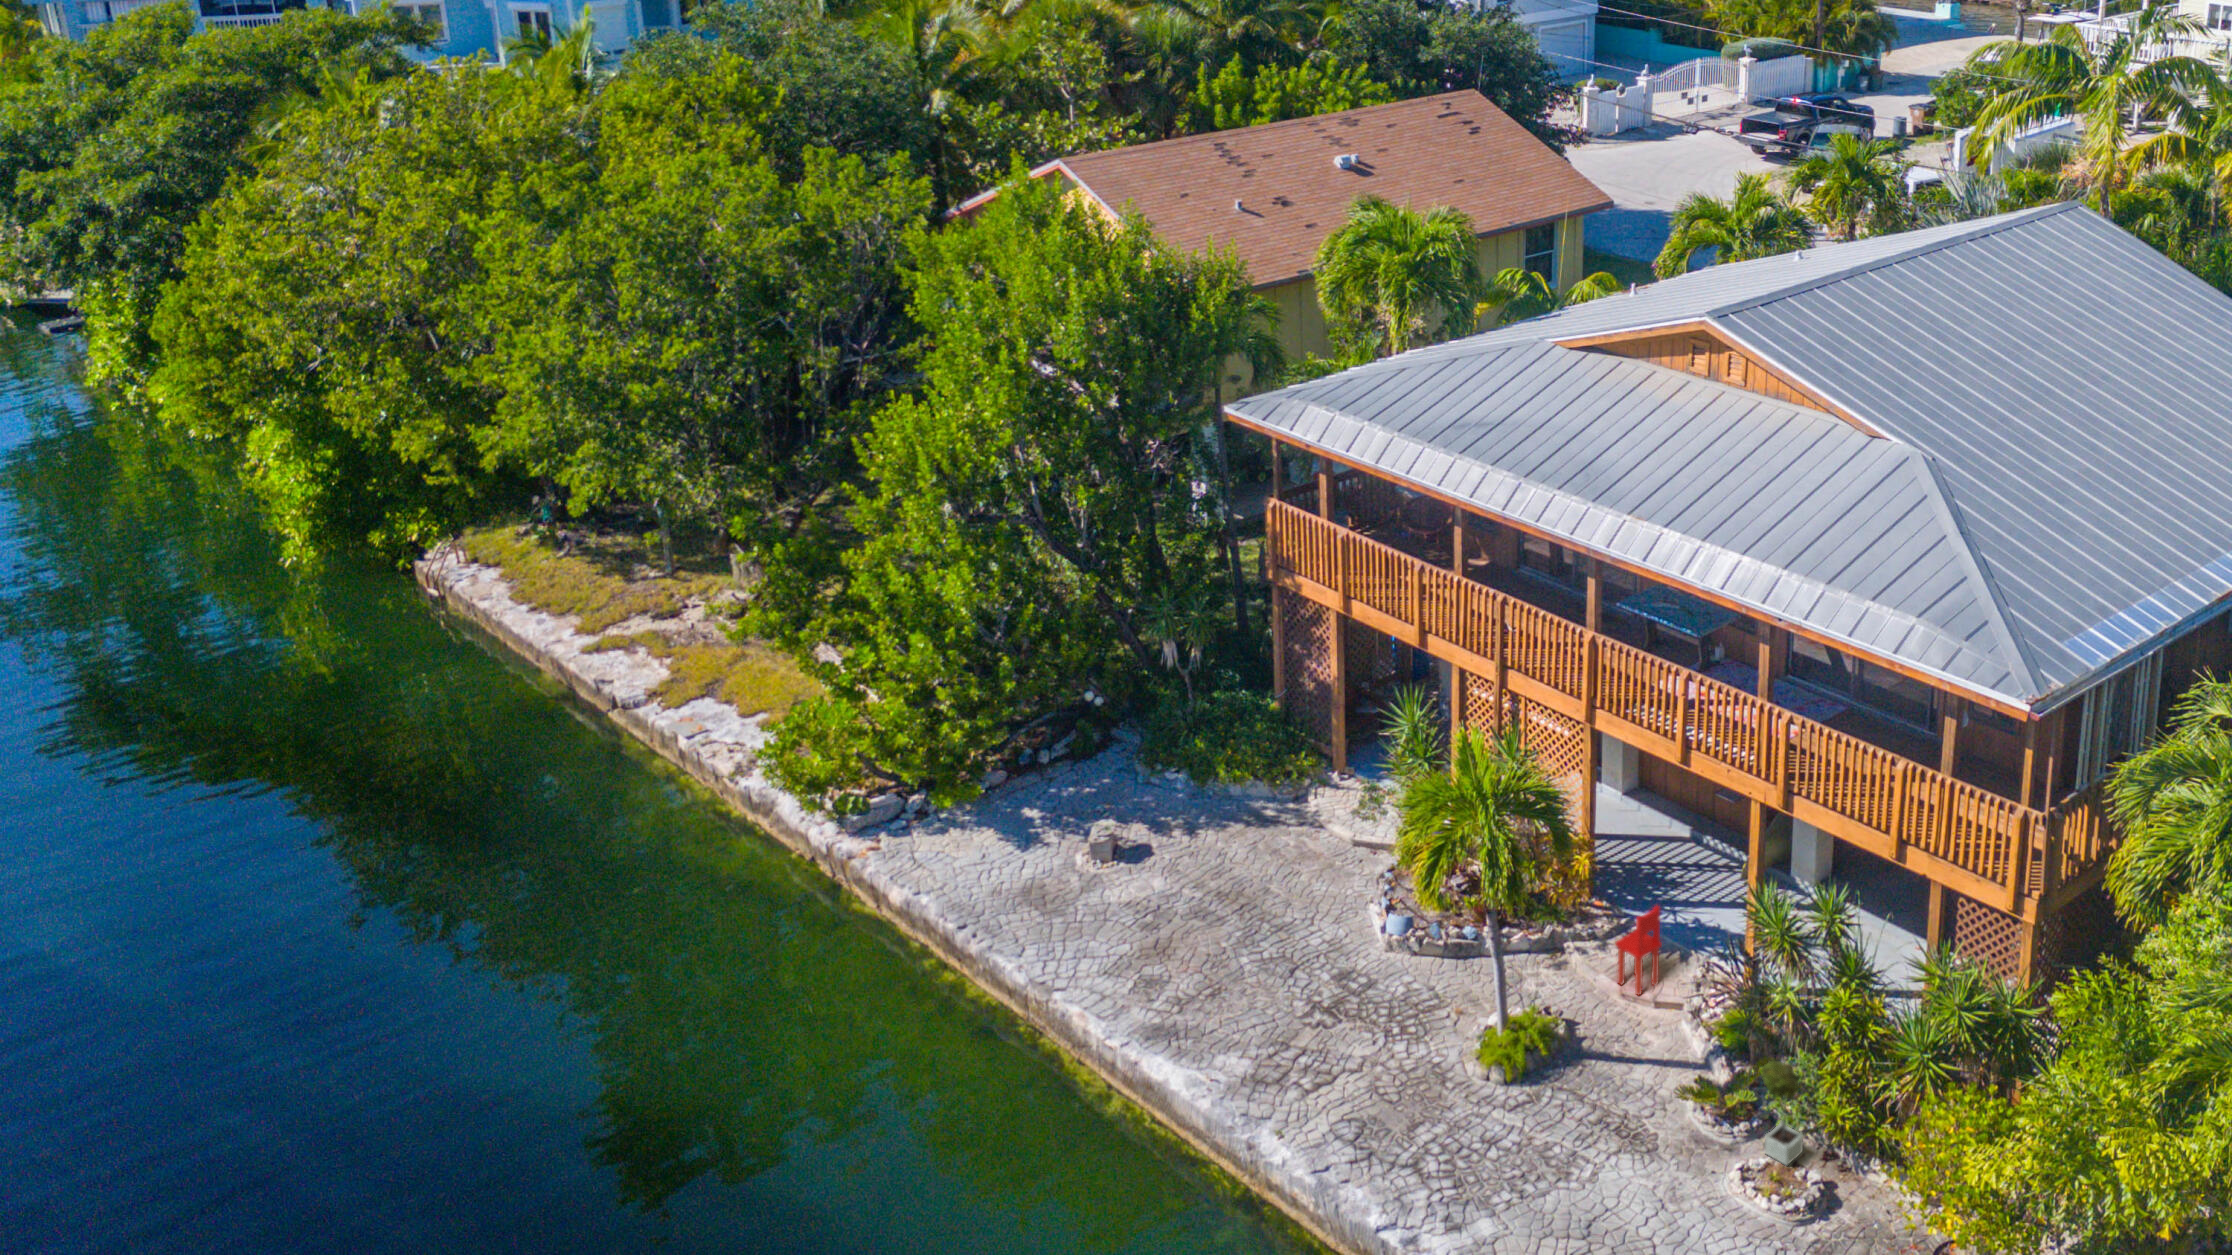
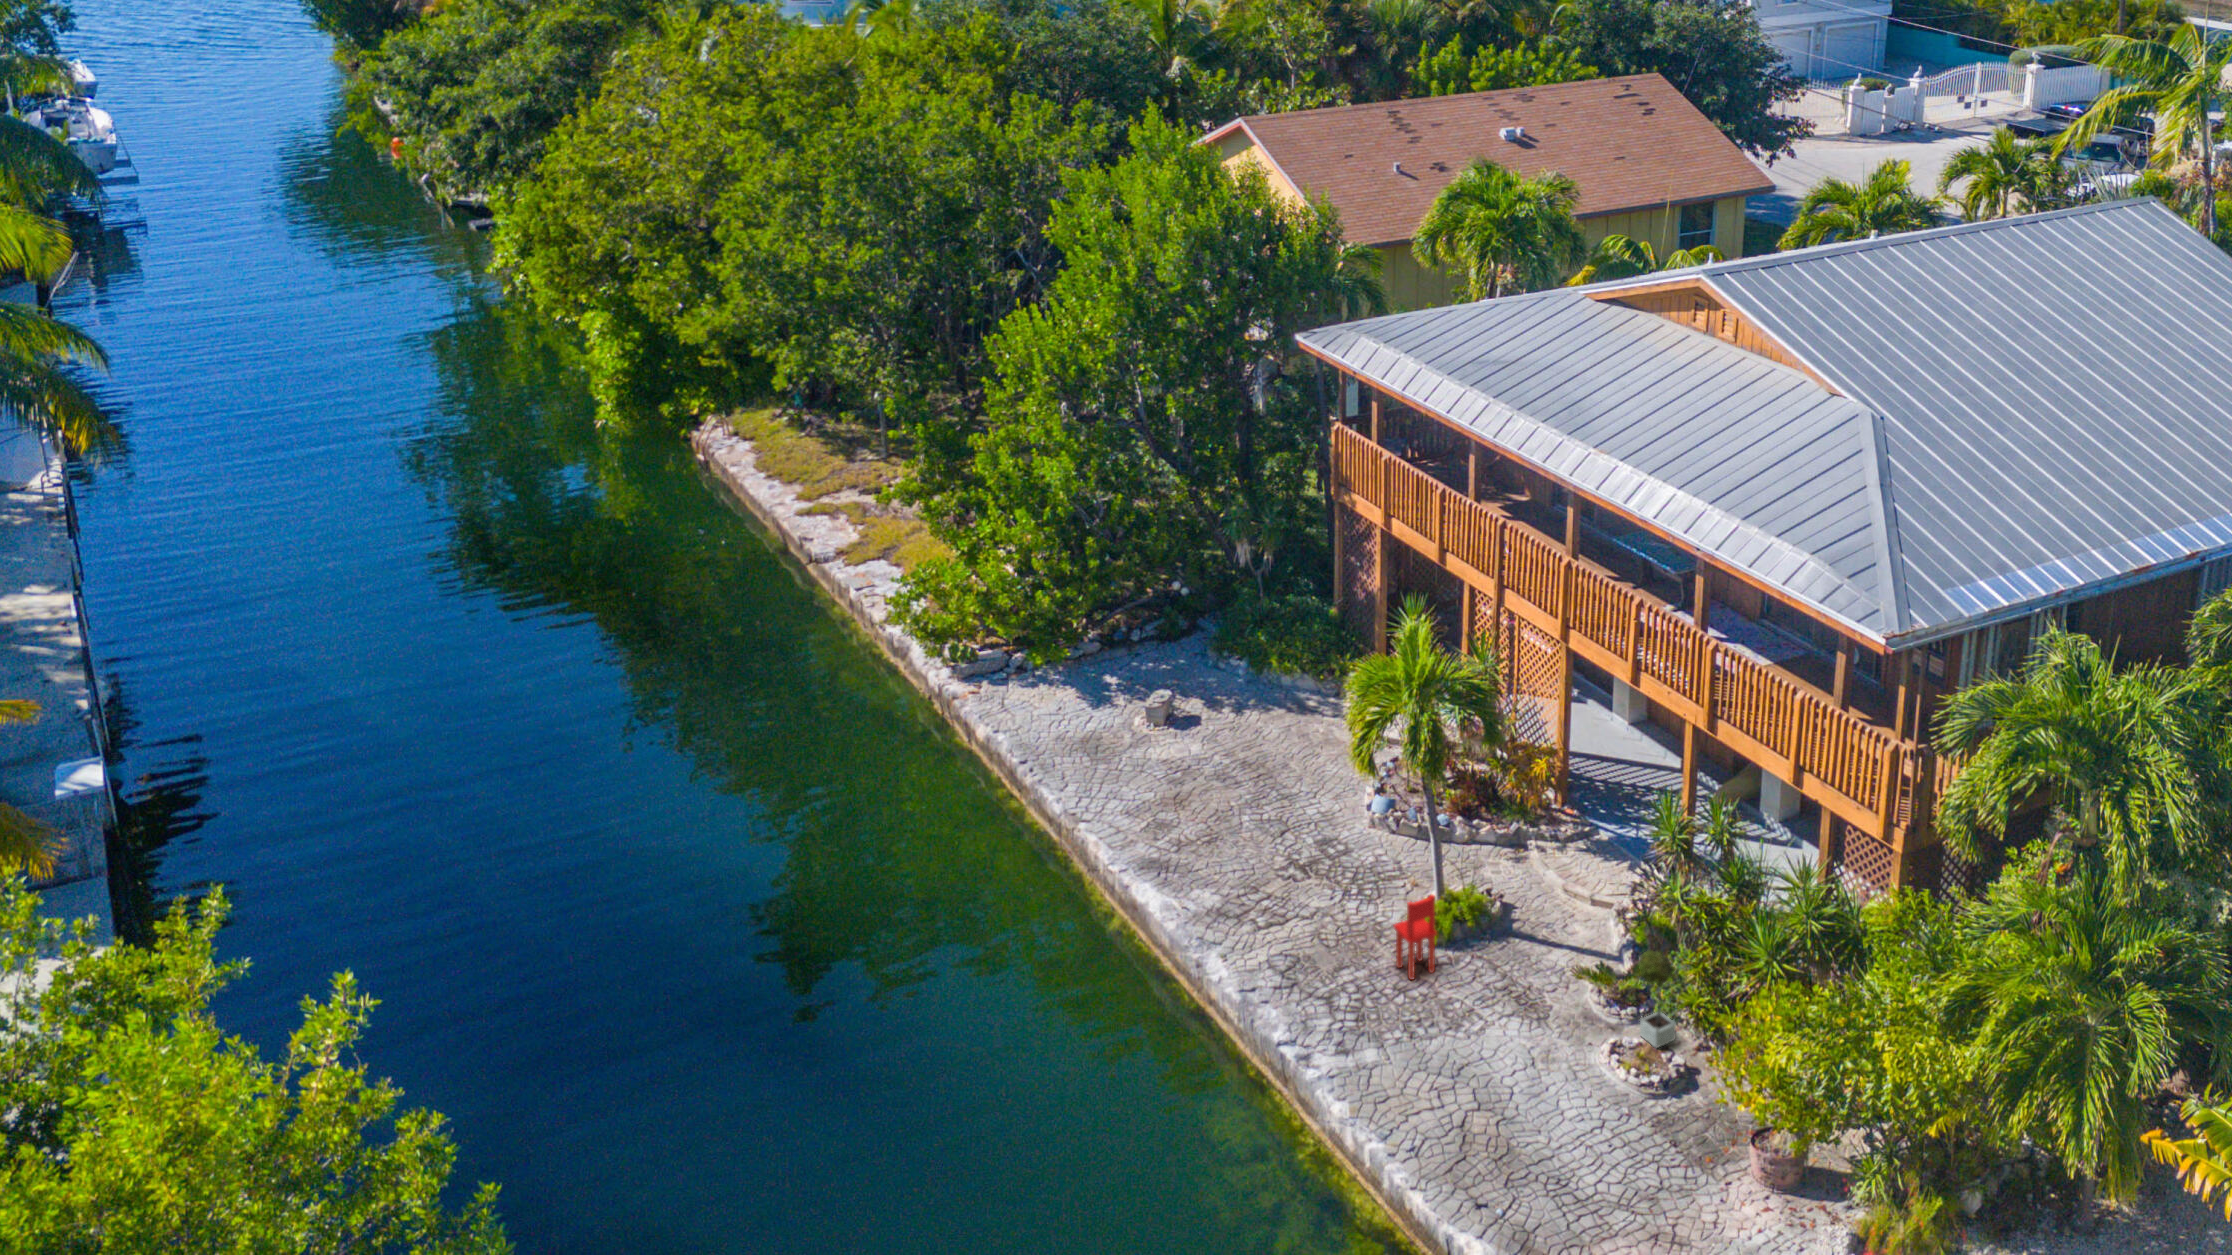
chair: present [1615,906,1662,995] -> present [1393,895,1437,980]

